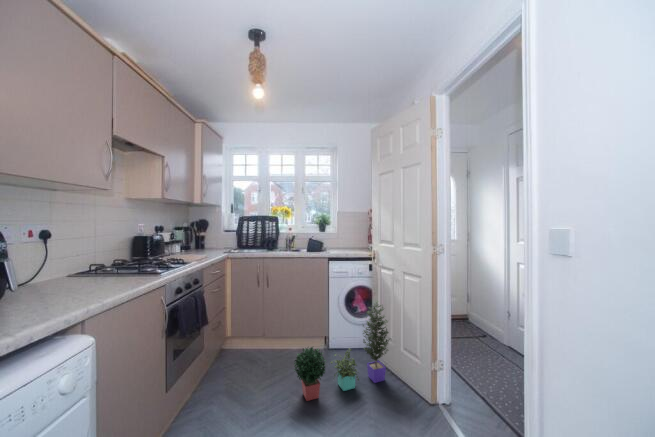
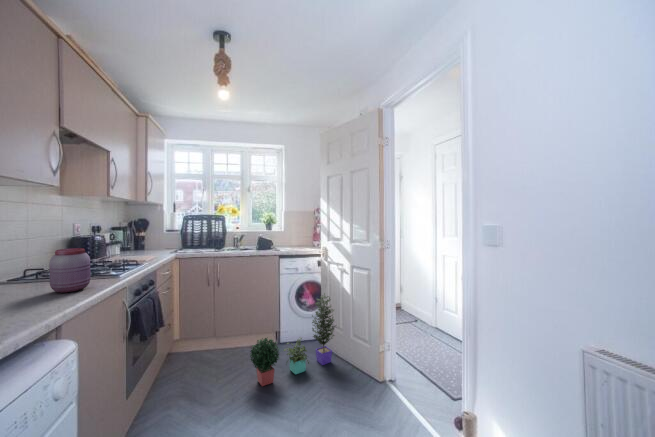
jar: none [85,244,126,289] -> present [49,248,90,293]

